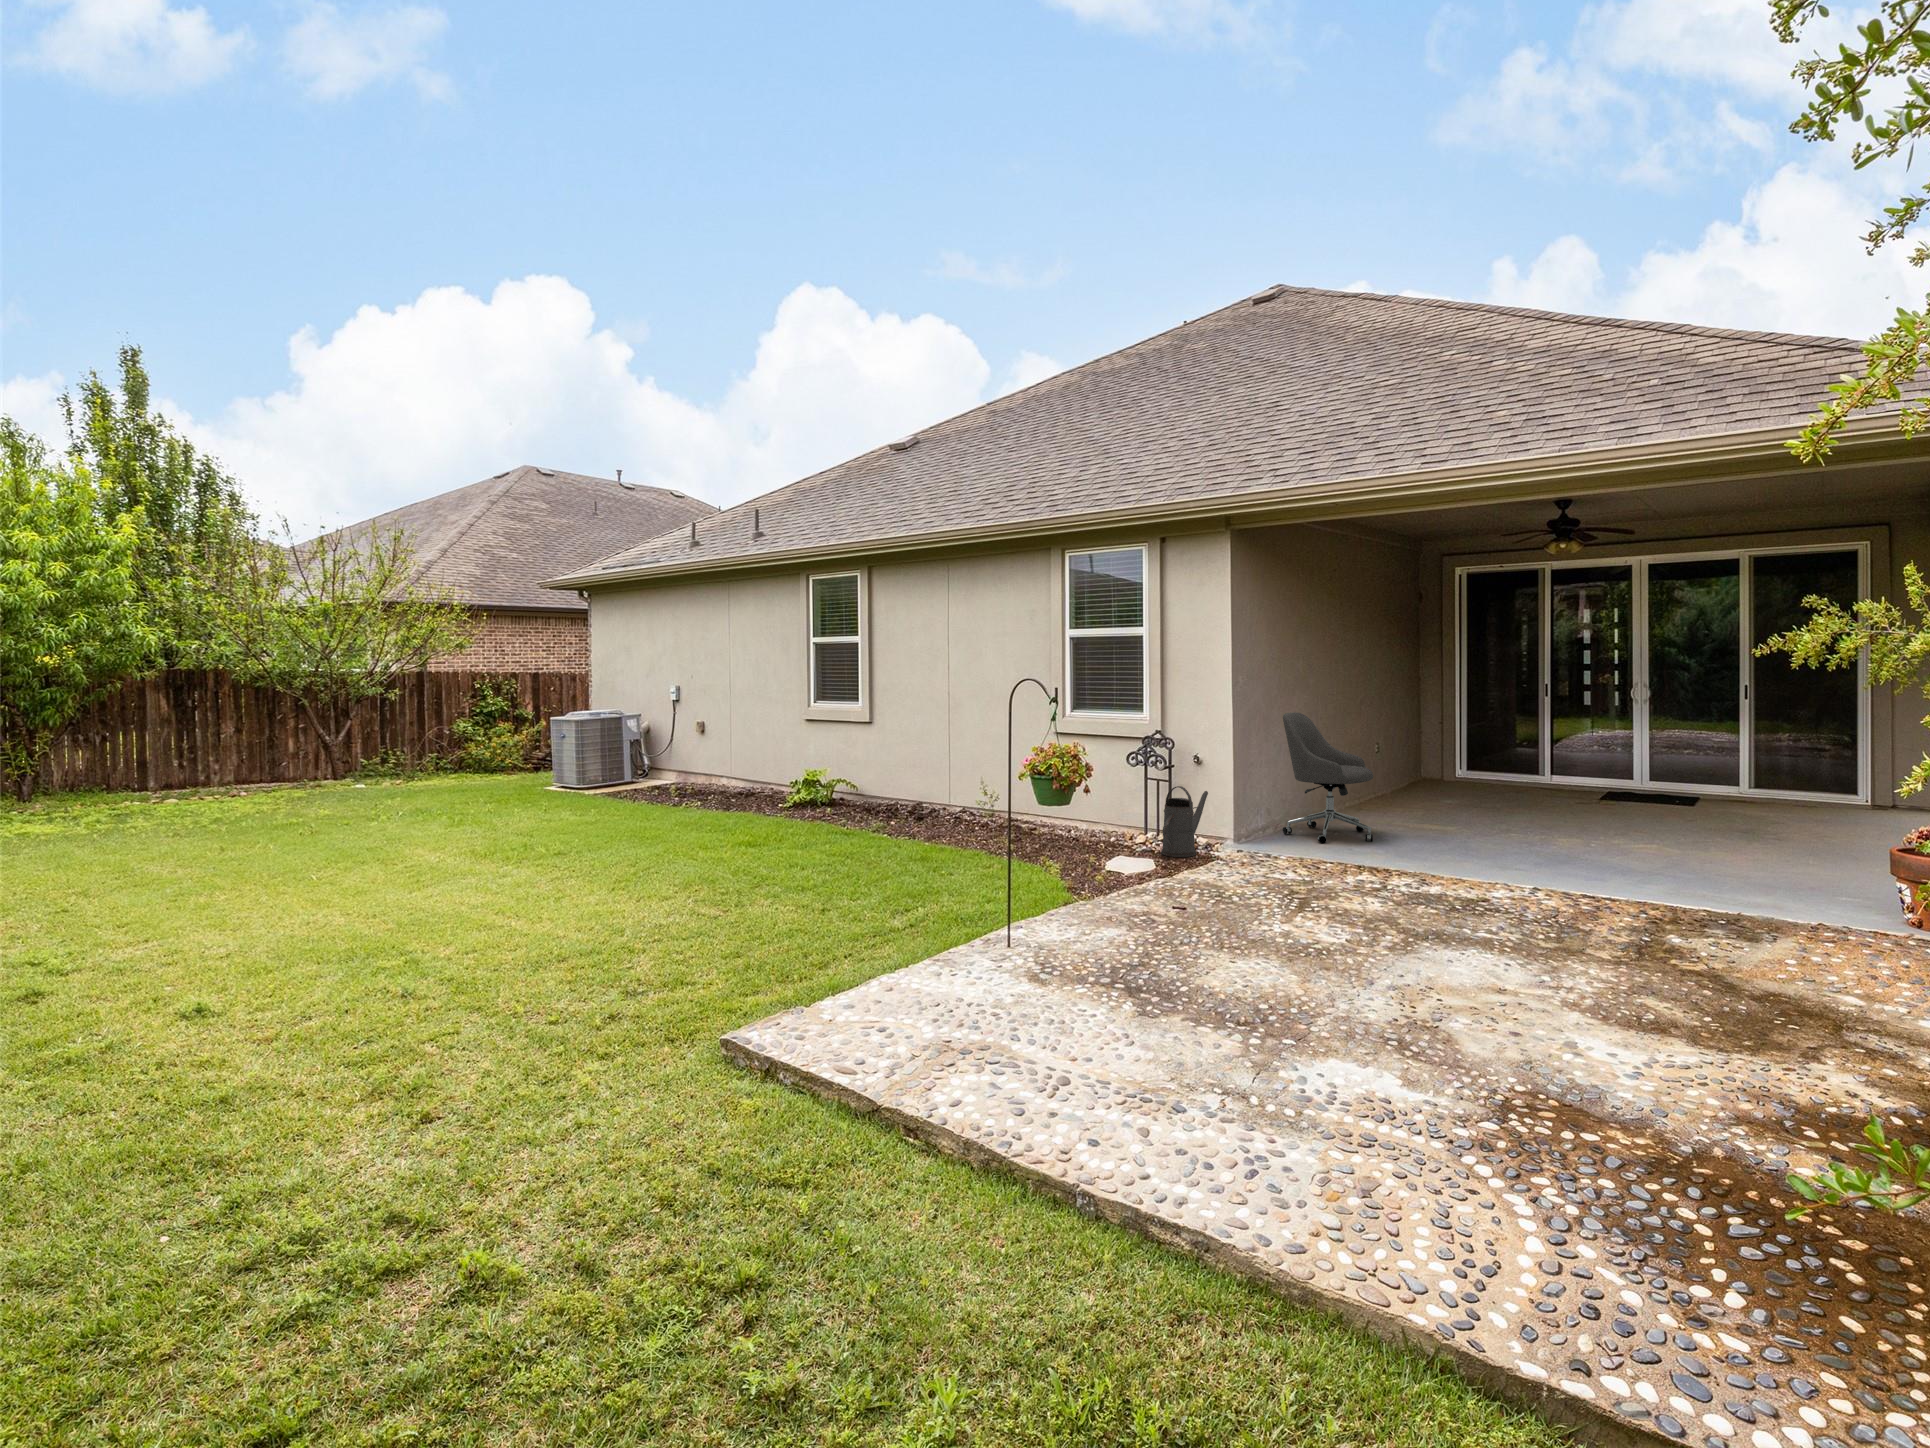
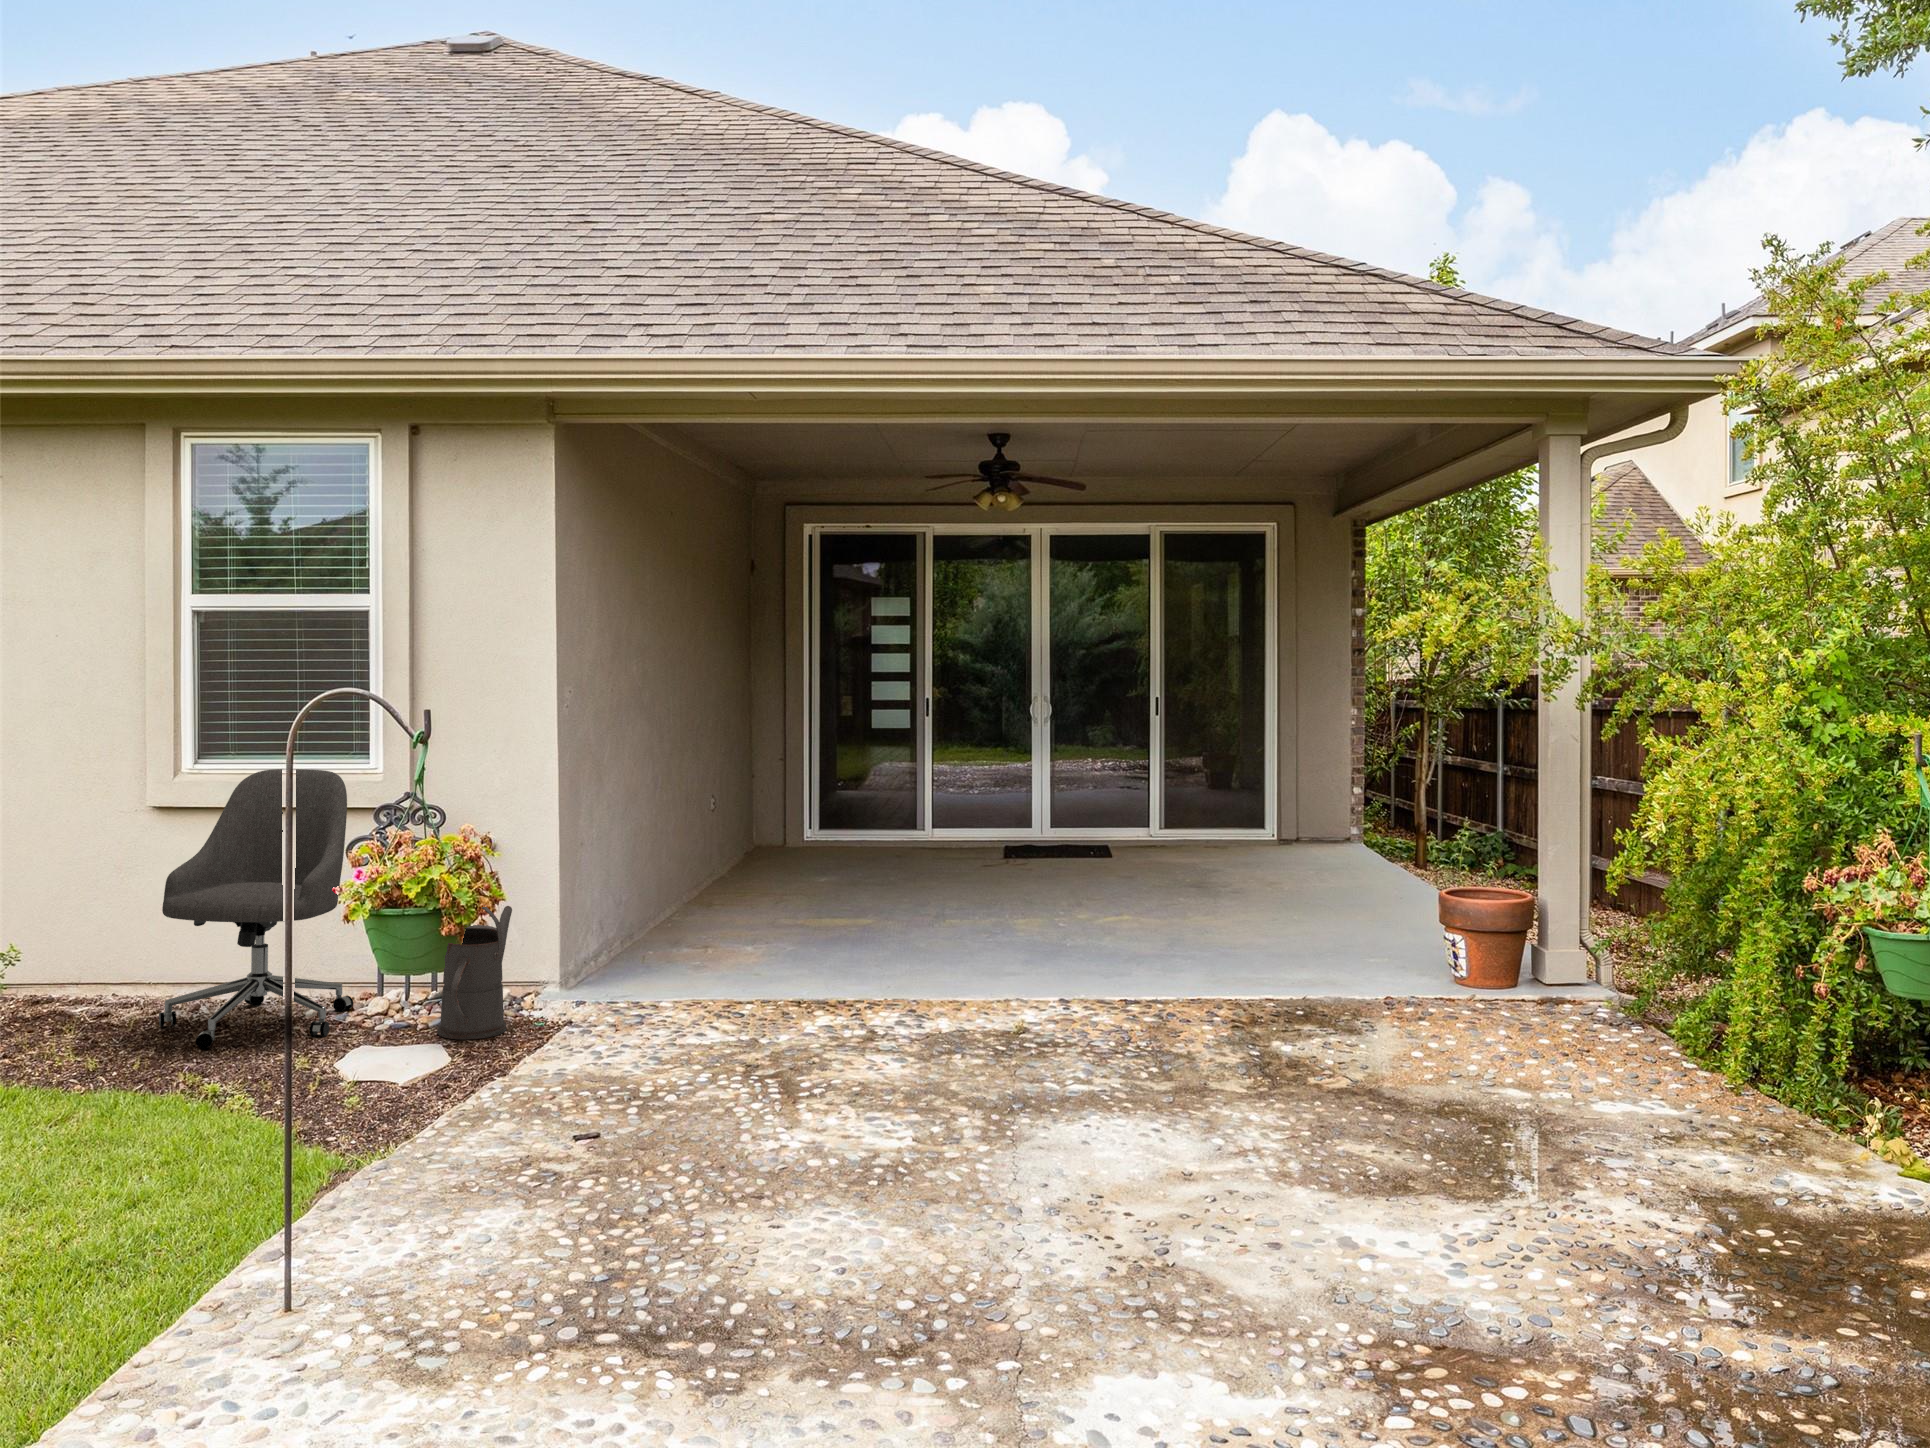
chair: present [1283,712,1373,843] -> present [159,769,353,1049]

